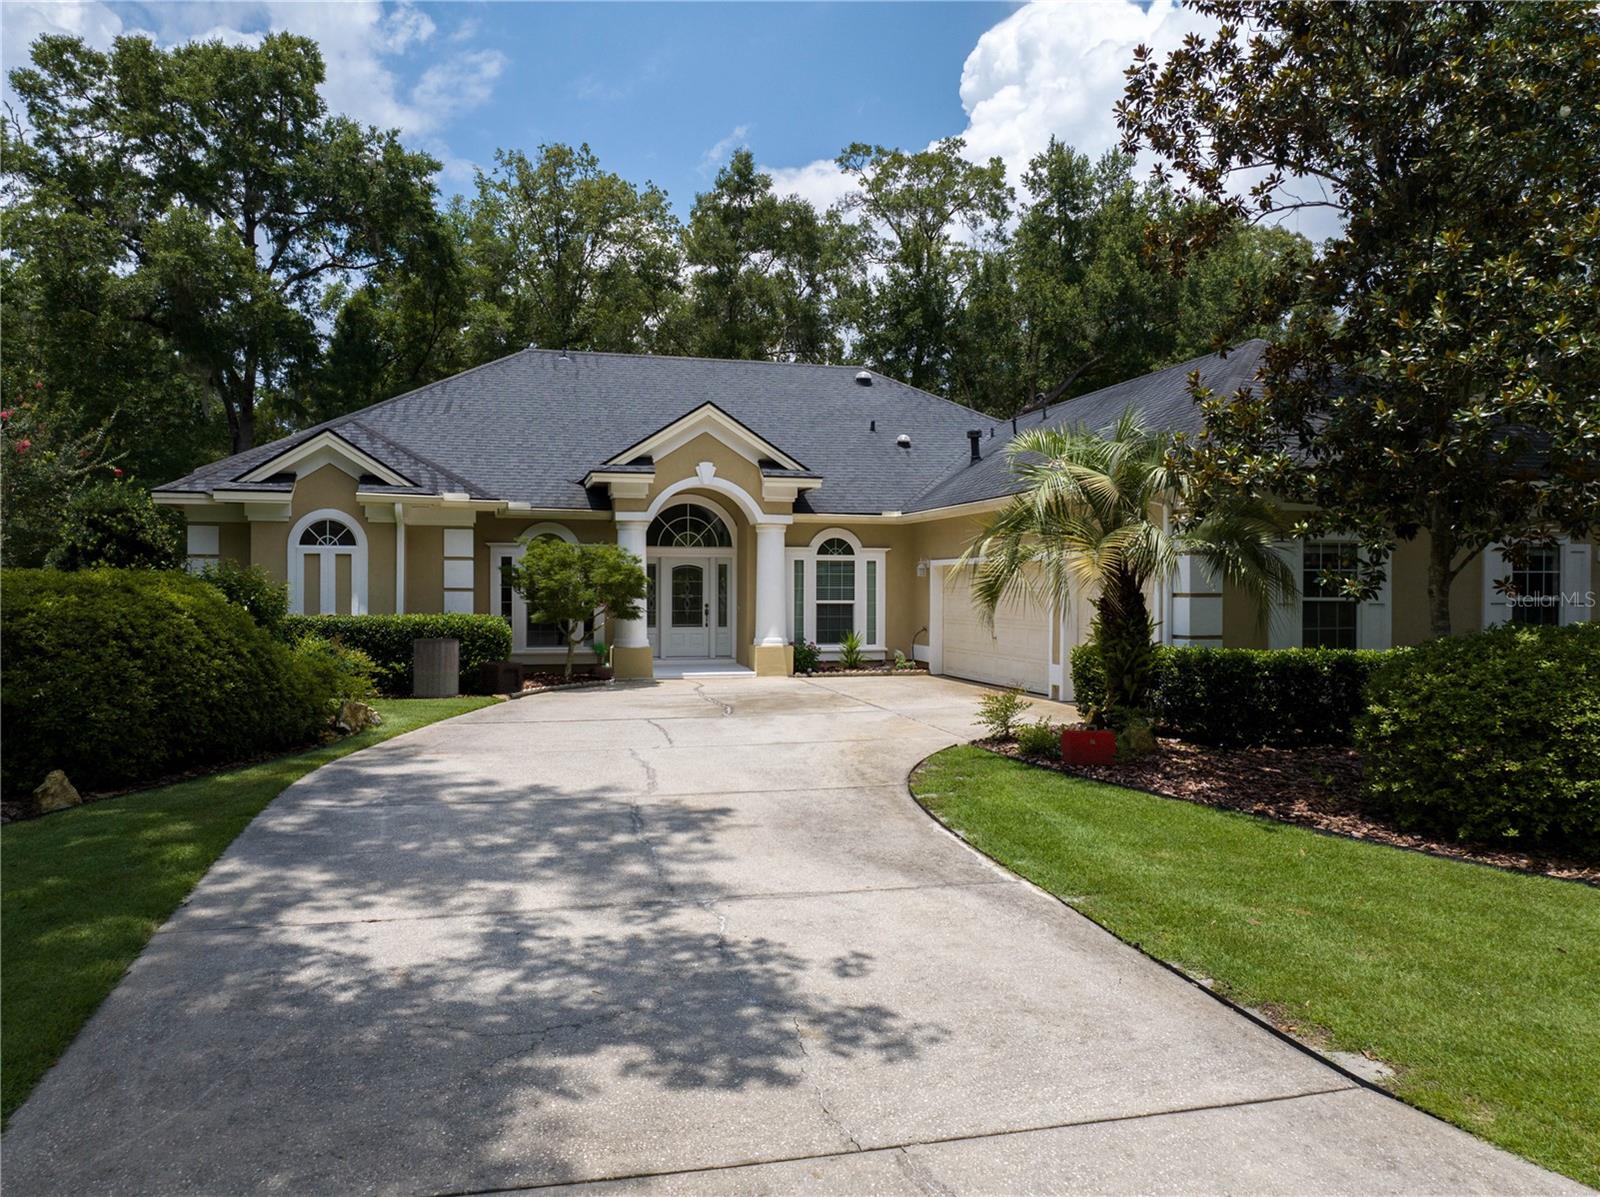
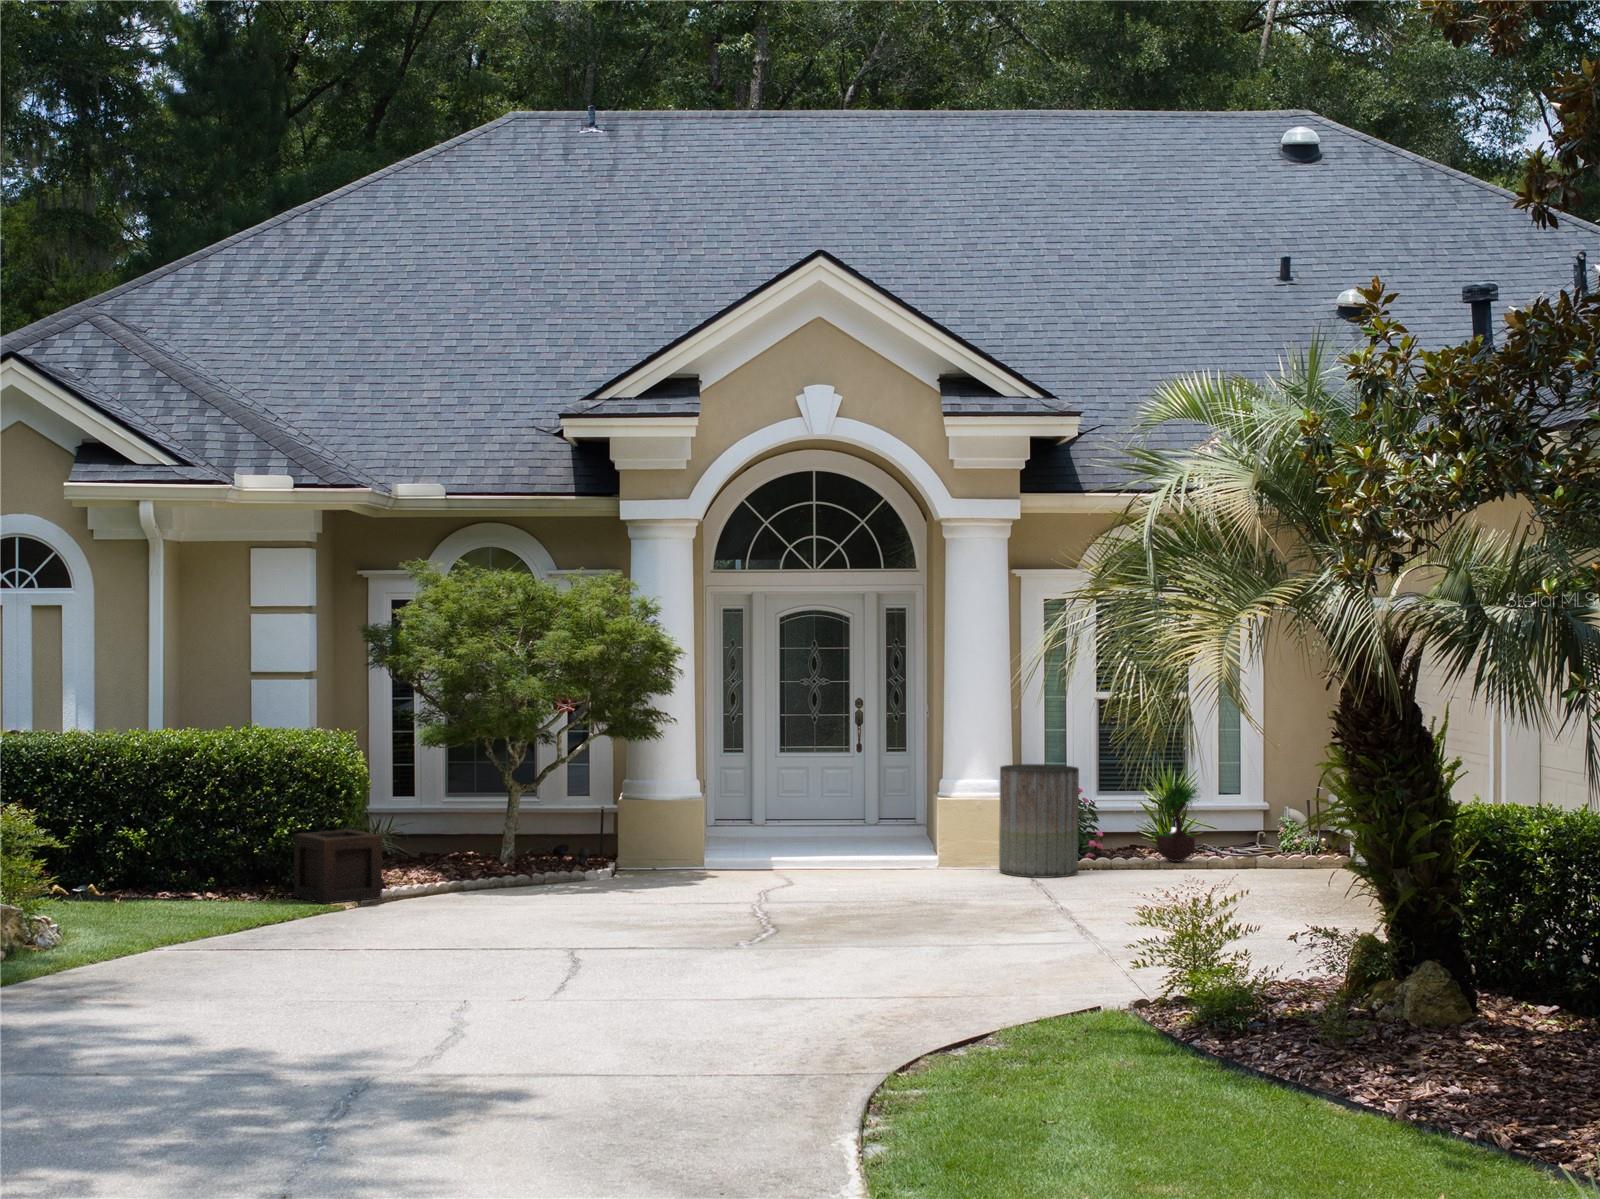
trash can: present [413,638,459,698] -> present [999,764,1079,878]
potted tree: present [589,640,613,679] -> present [1156,779,1199,862]
toolbox: present [1061,725,1116,765] -> none [1426,1066,1557,1179]

